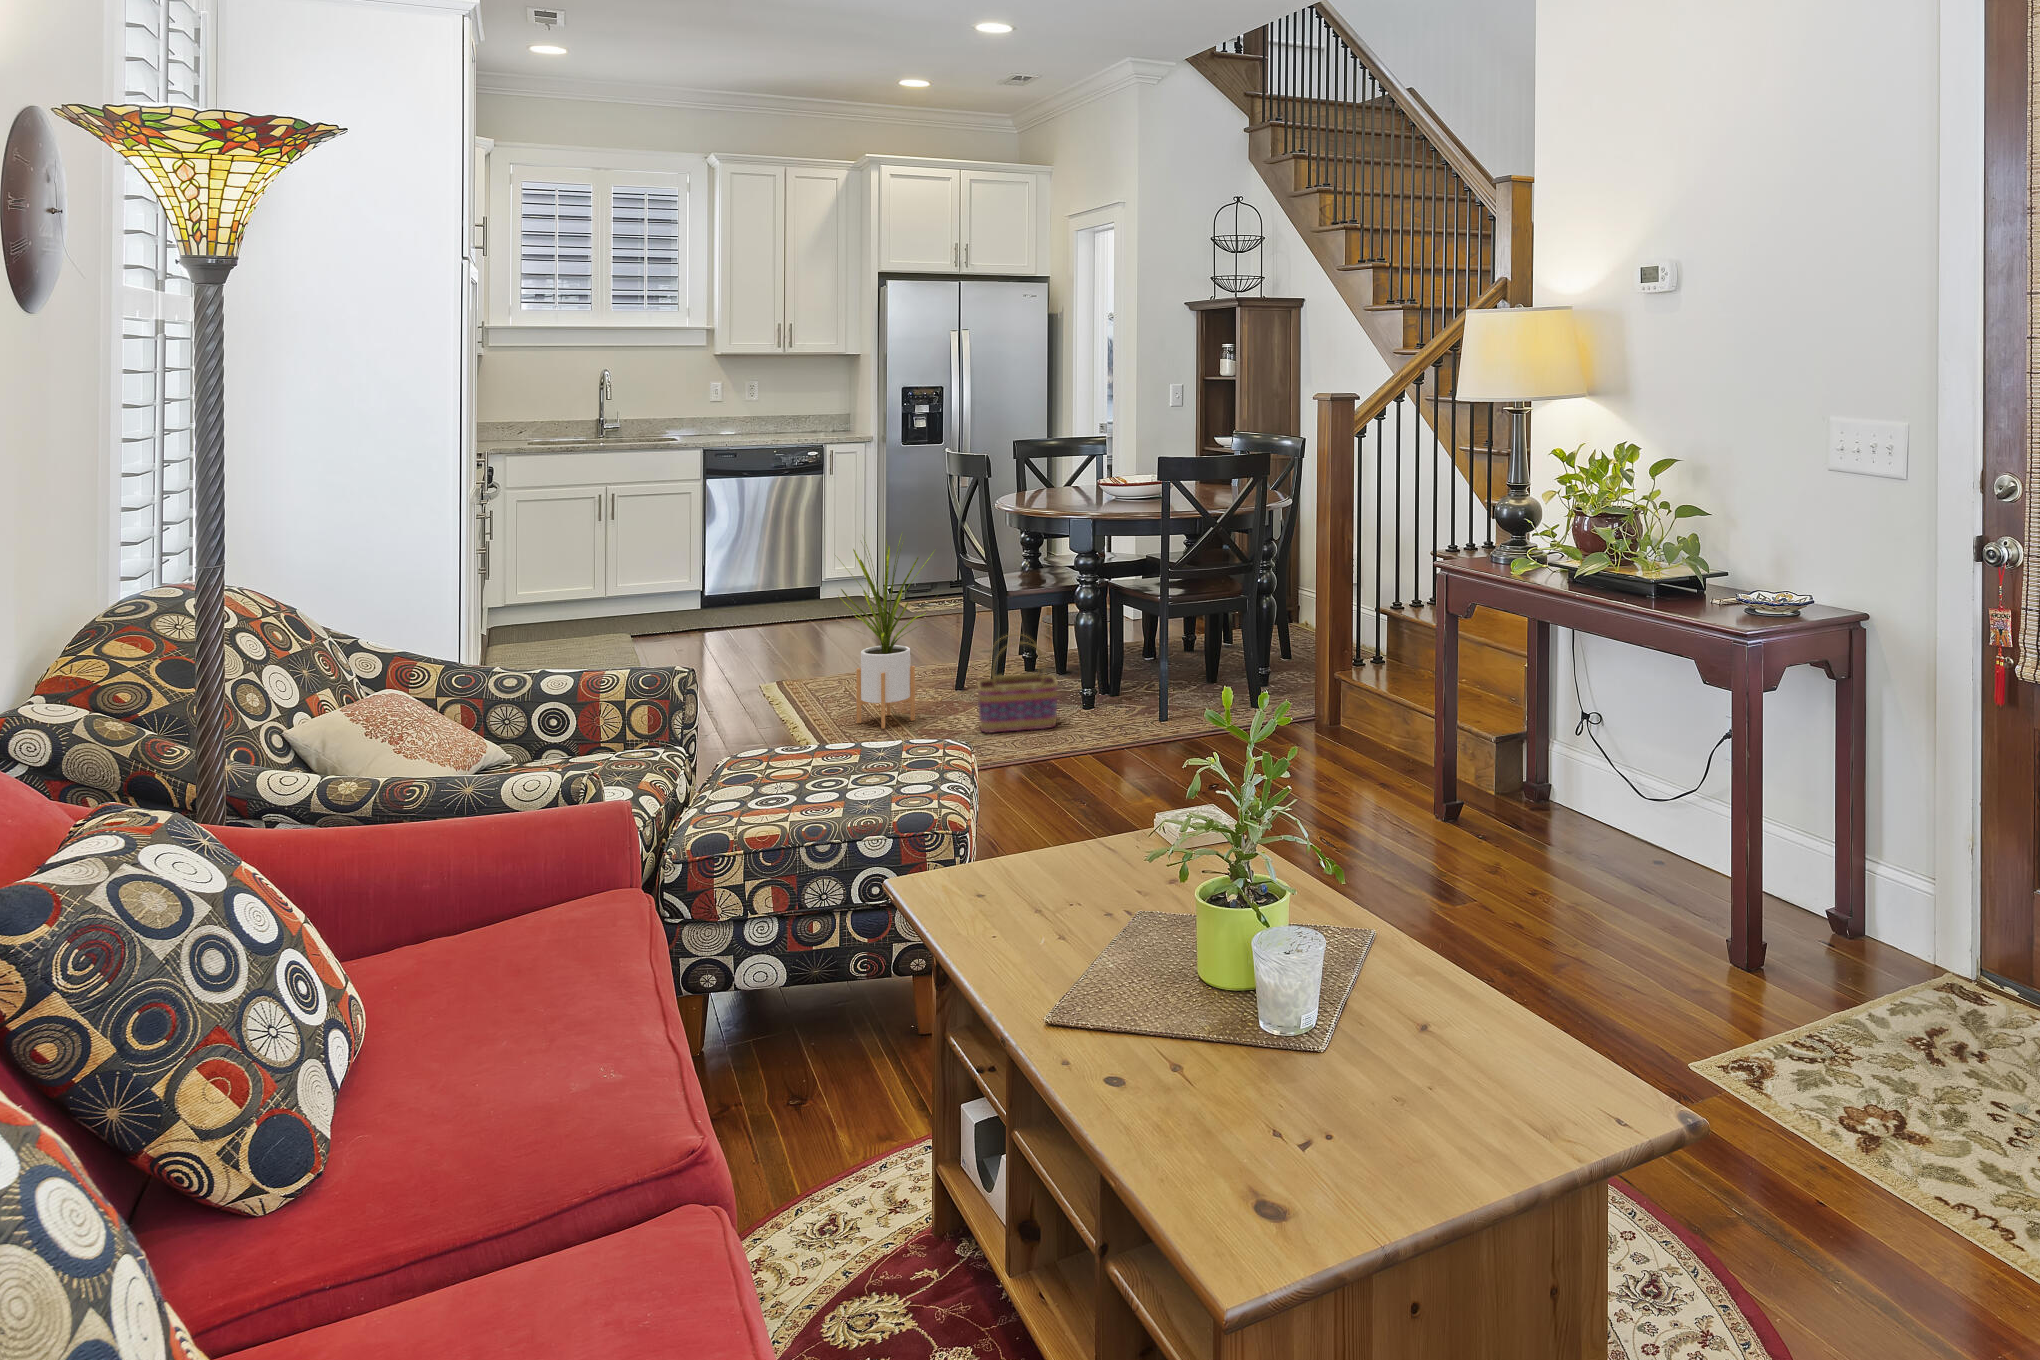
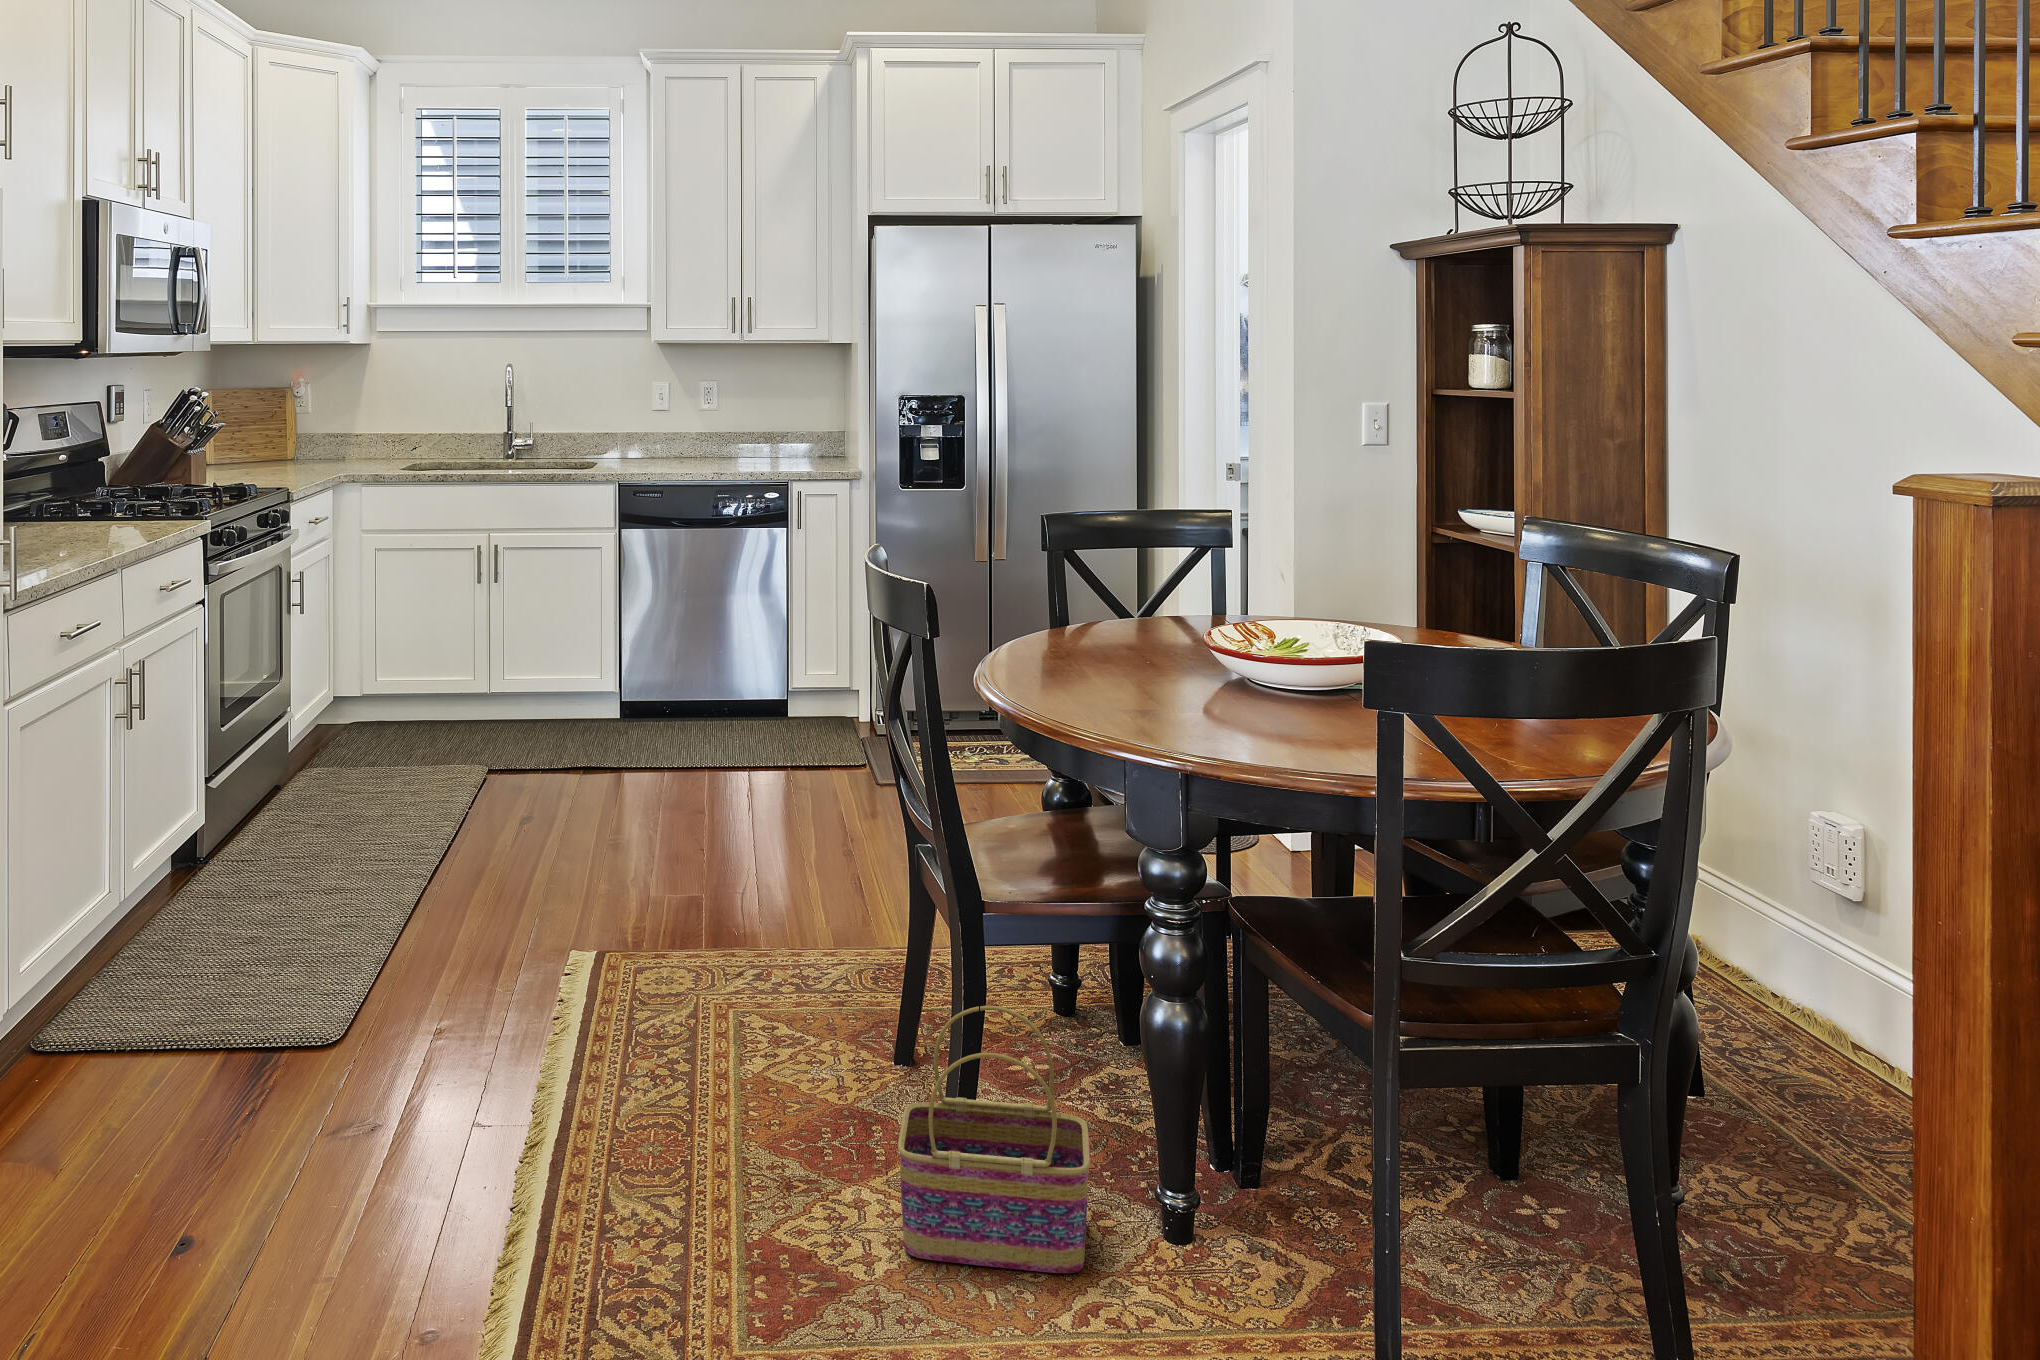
house plant: present [837,537,934,729] -> none [614,731,832,1174]

